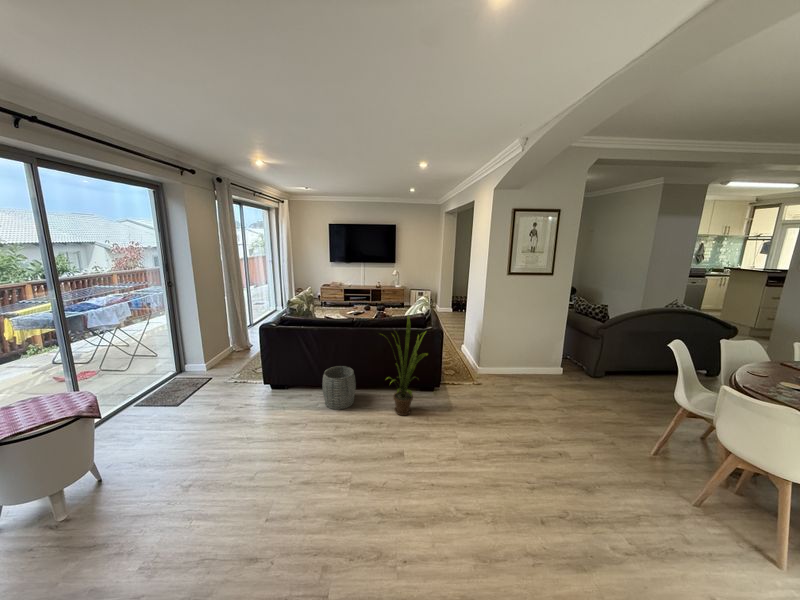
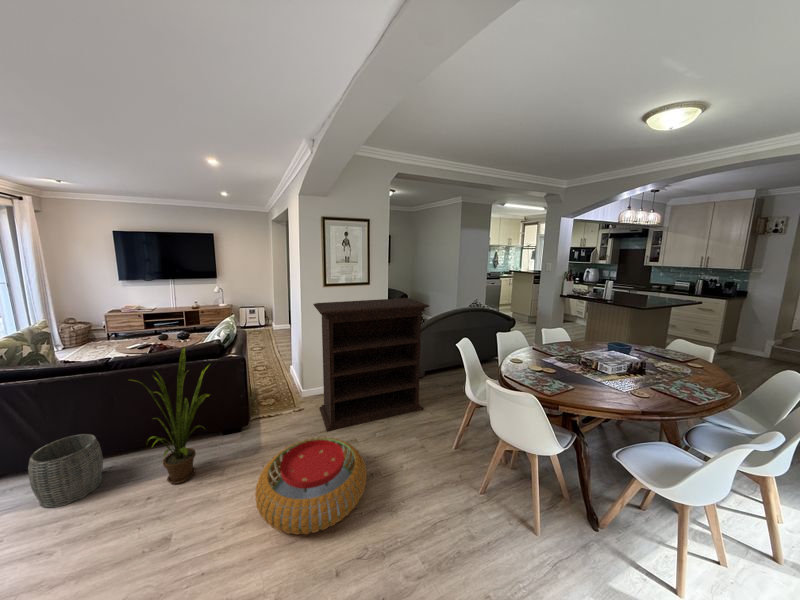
bookshelf: none [496,290,632,409] -> present [313,298,429,431]
pouf: none [465,406,564,482] -> present [255,437,367,534]

